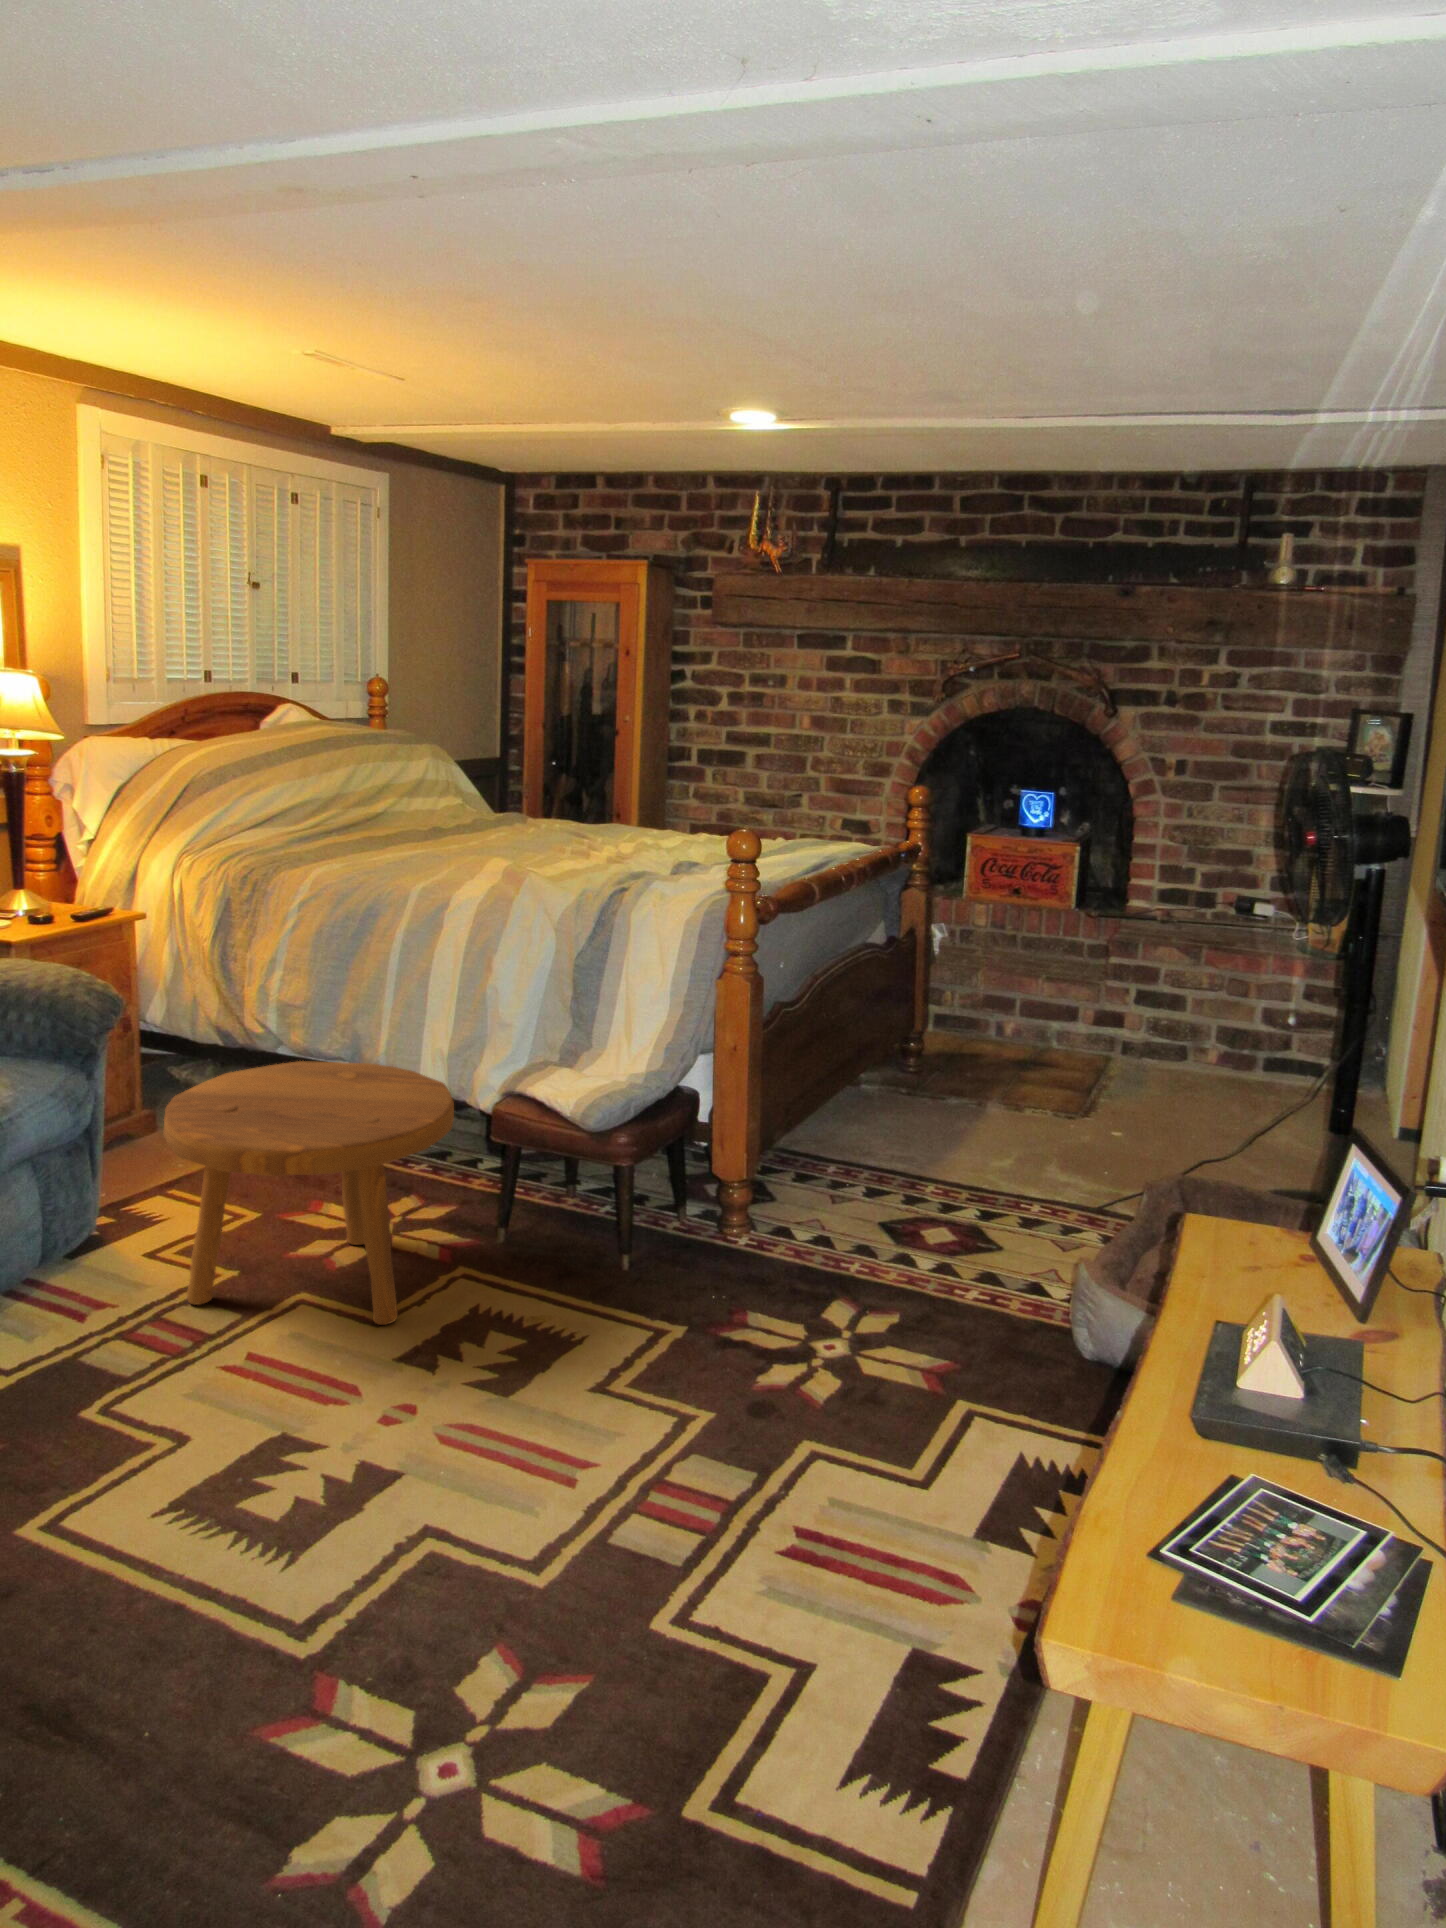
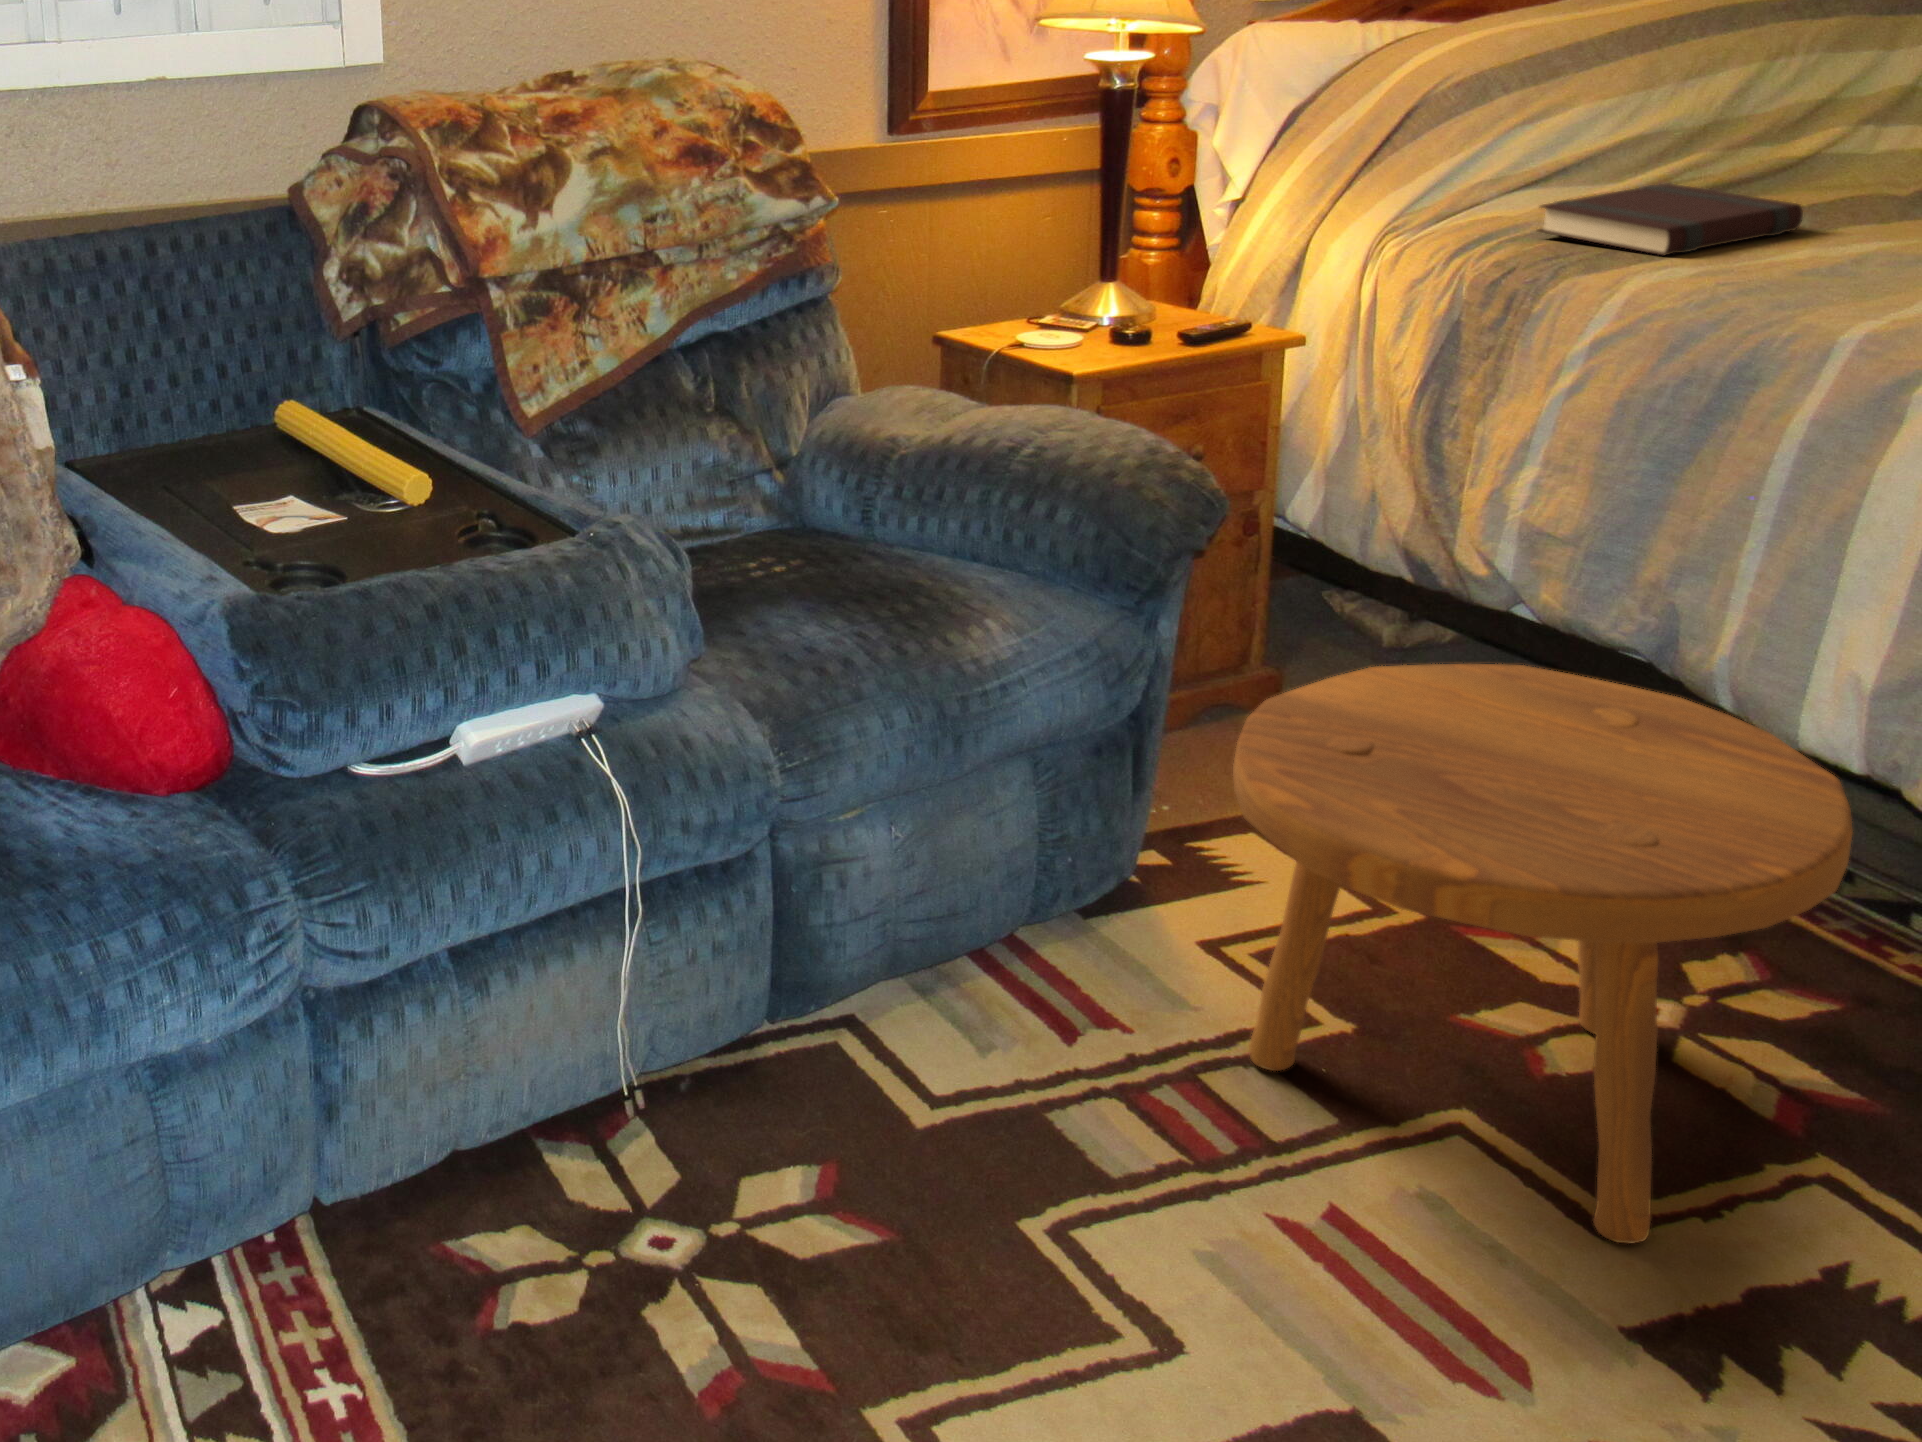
book: none [265,827,386,860] -> present [1537,183,1803,255]

